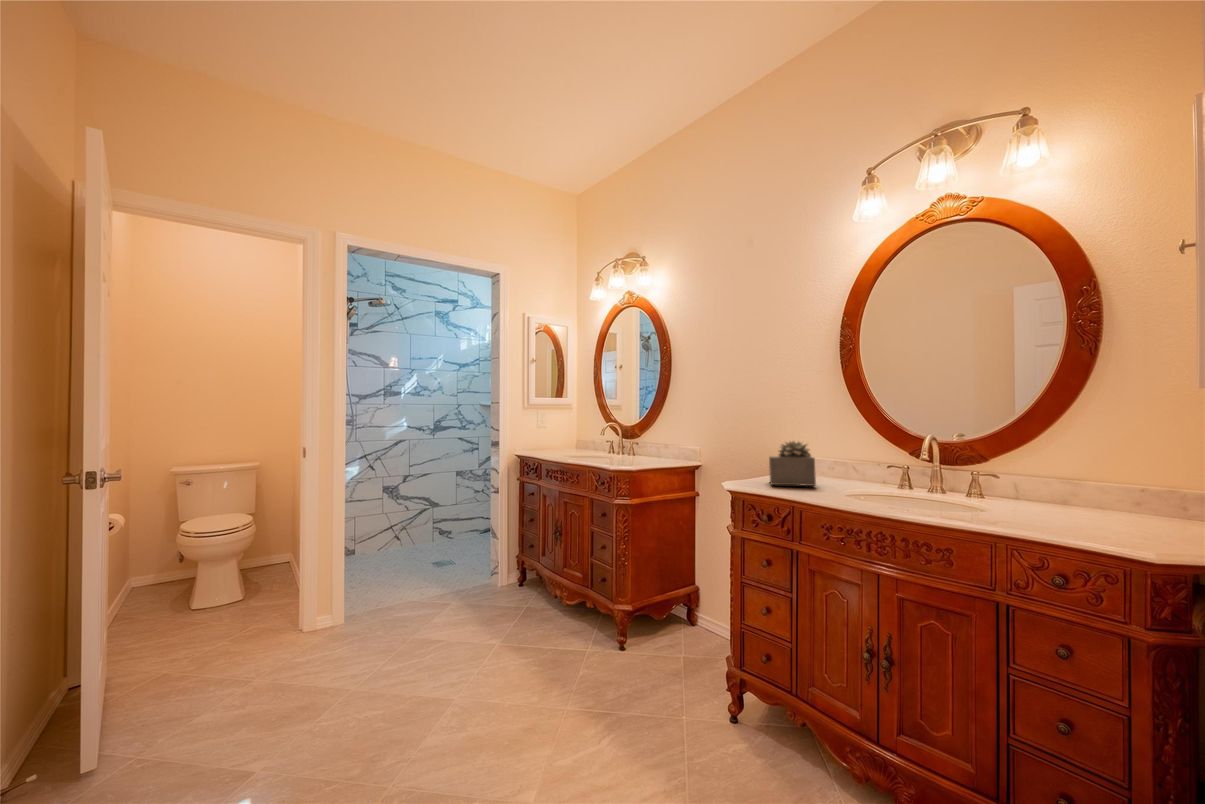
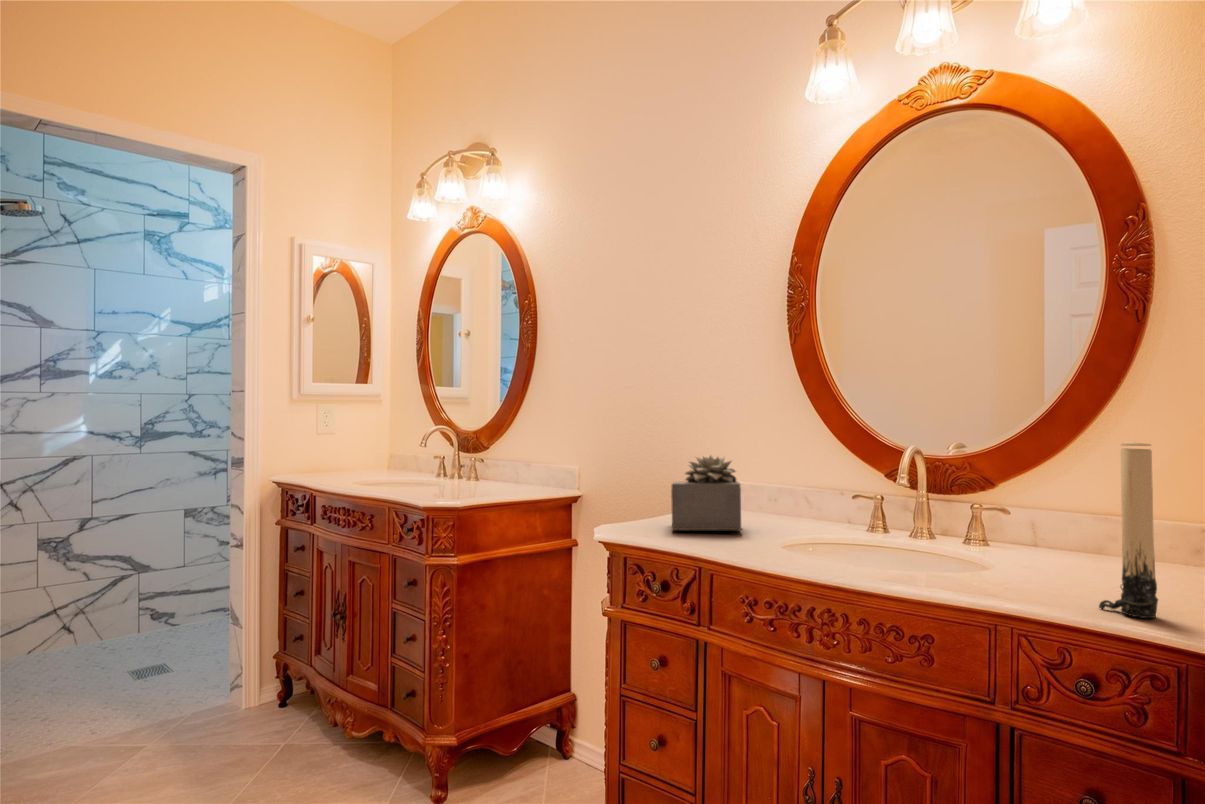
candle: none [1070,433,1112,541] -> present [1099,442,1158,618]

